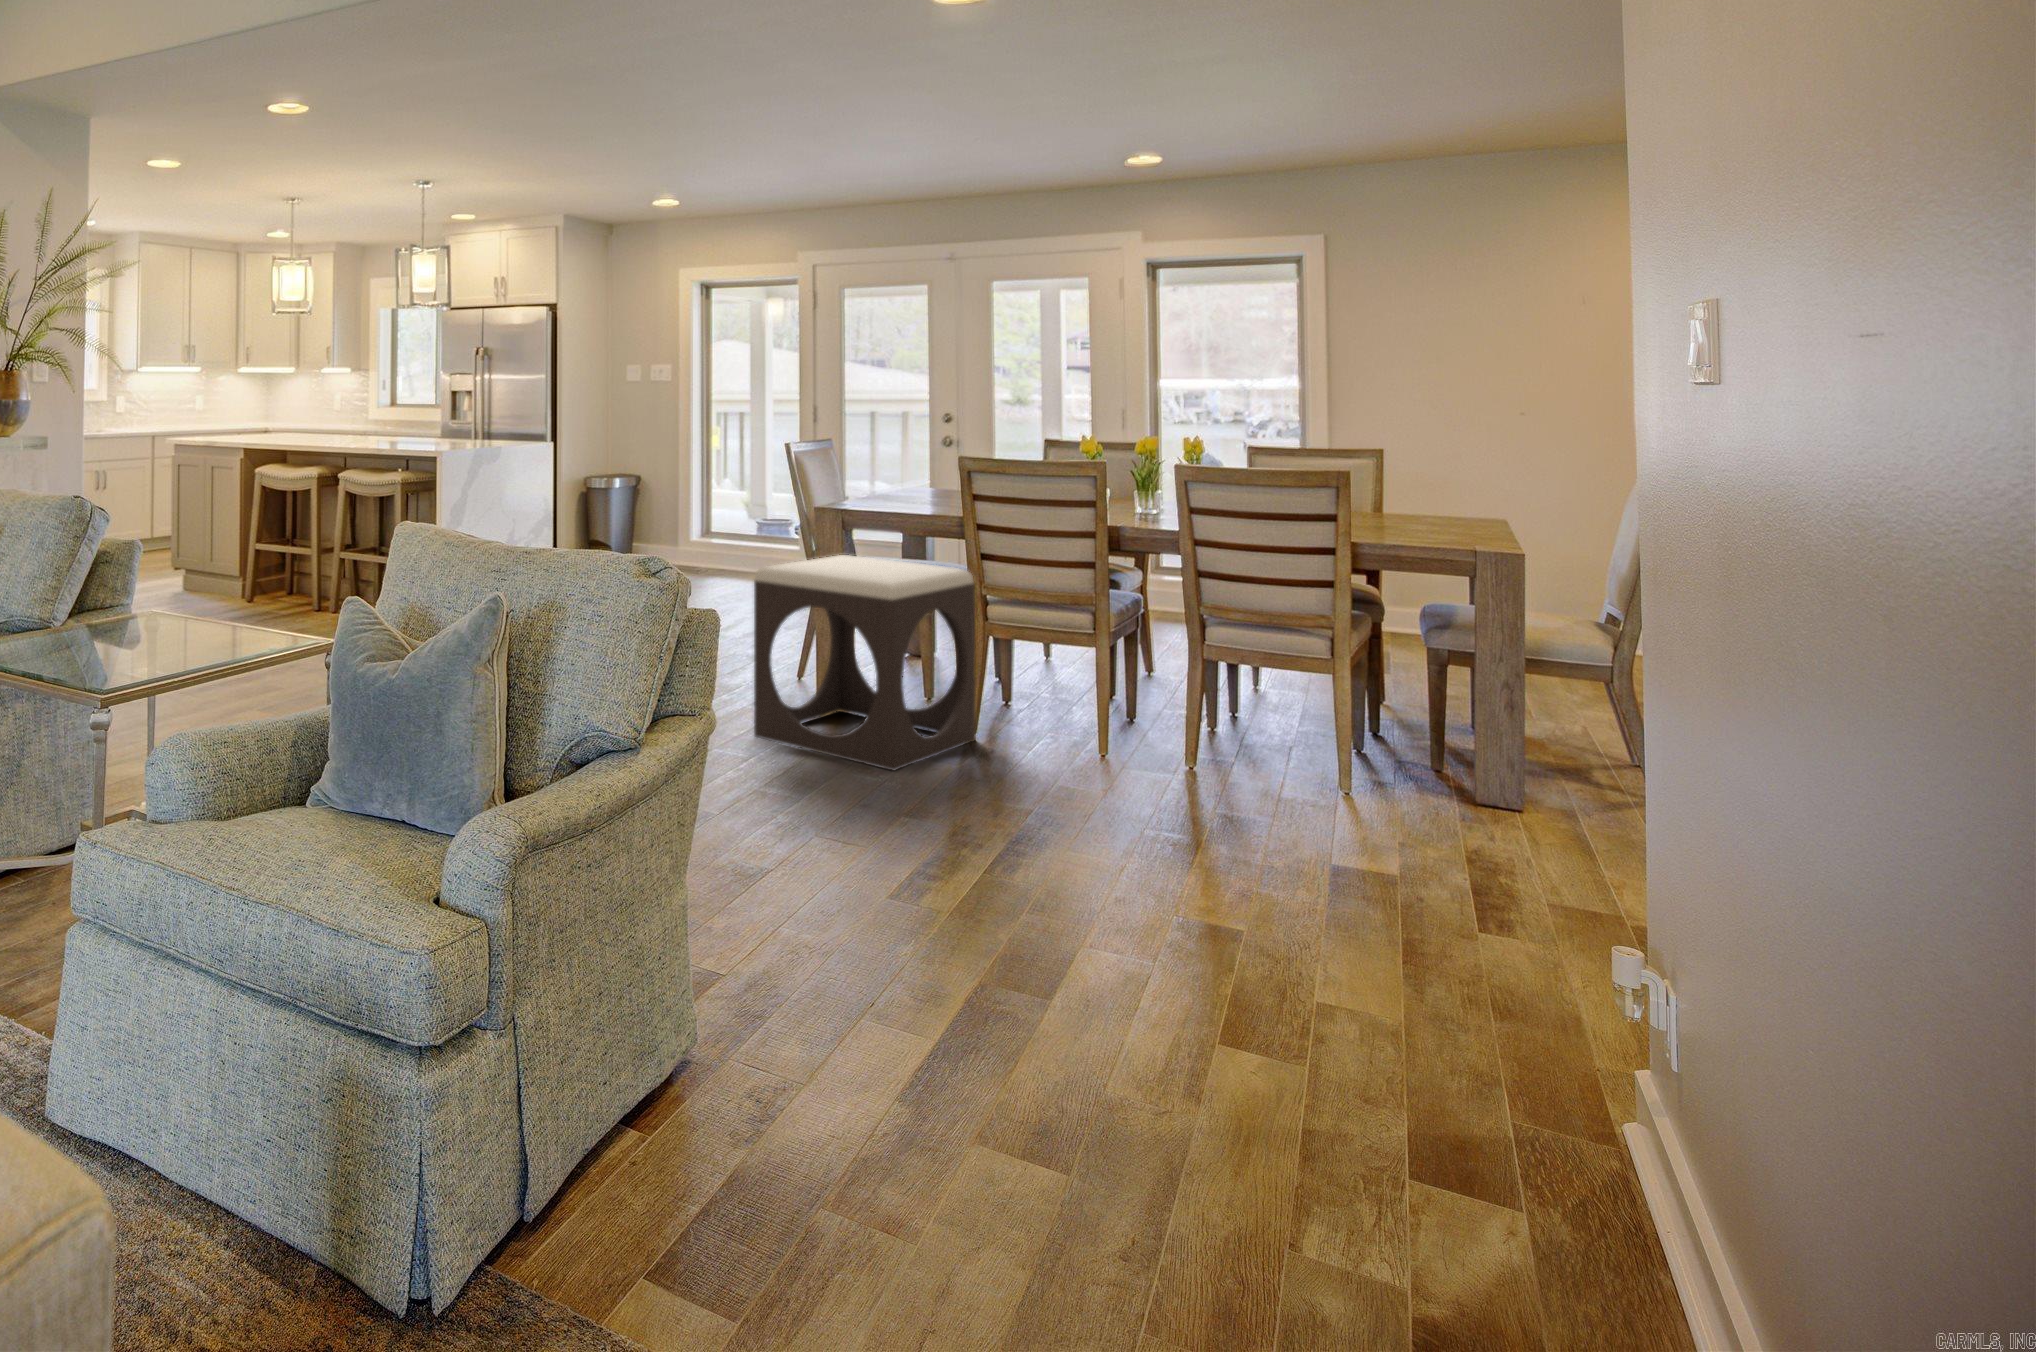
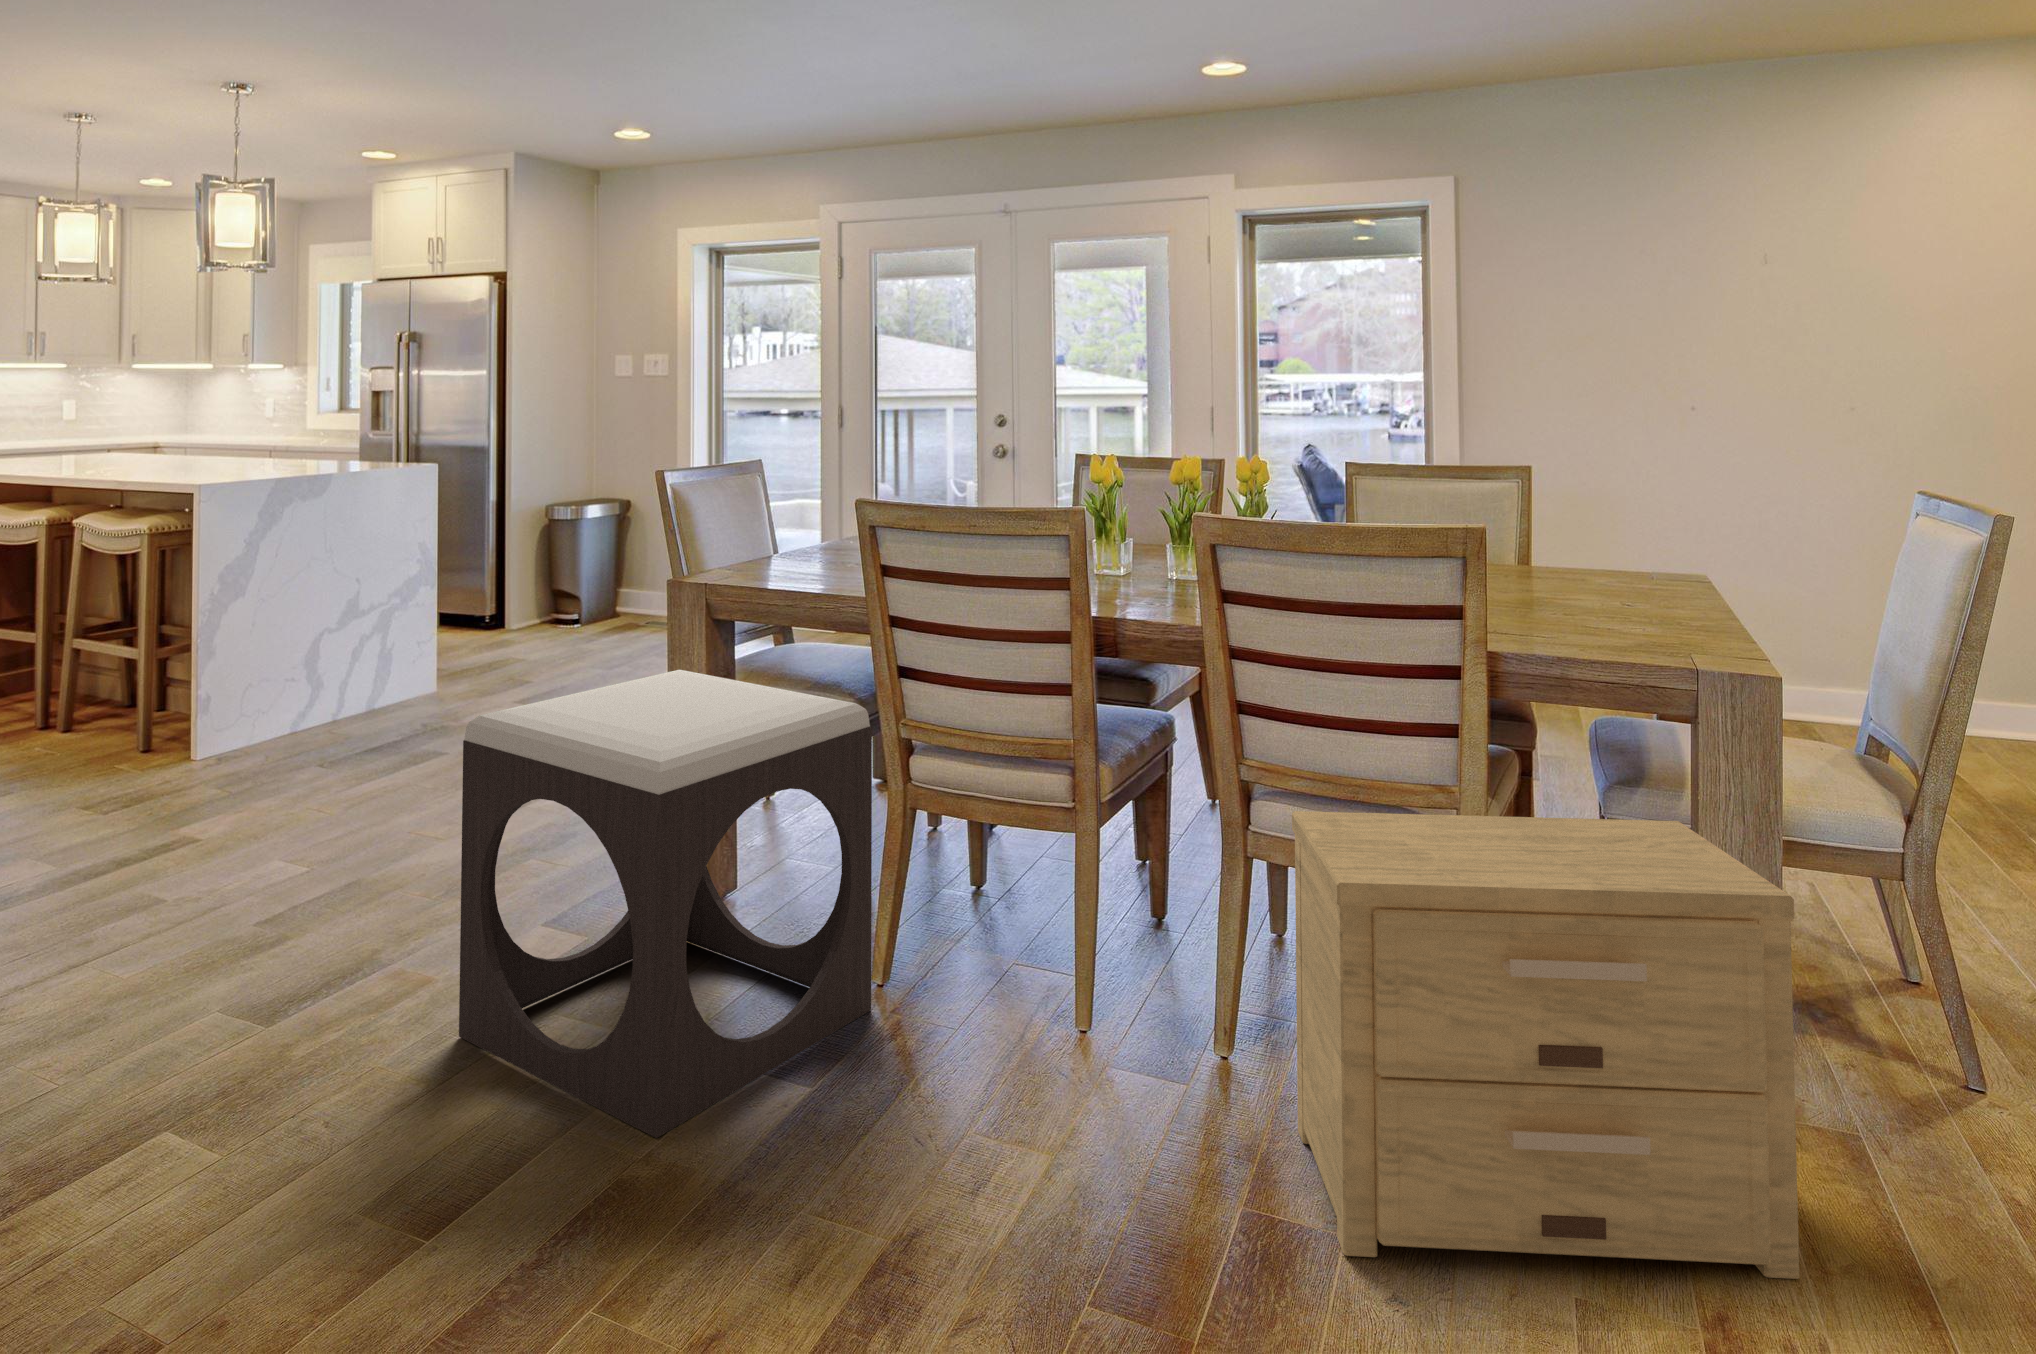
side table: none [1237,621,1519,840] -> present [1292,811,1799,1279]

